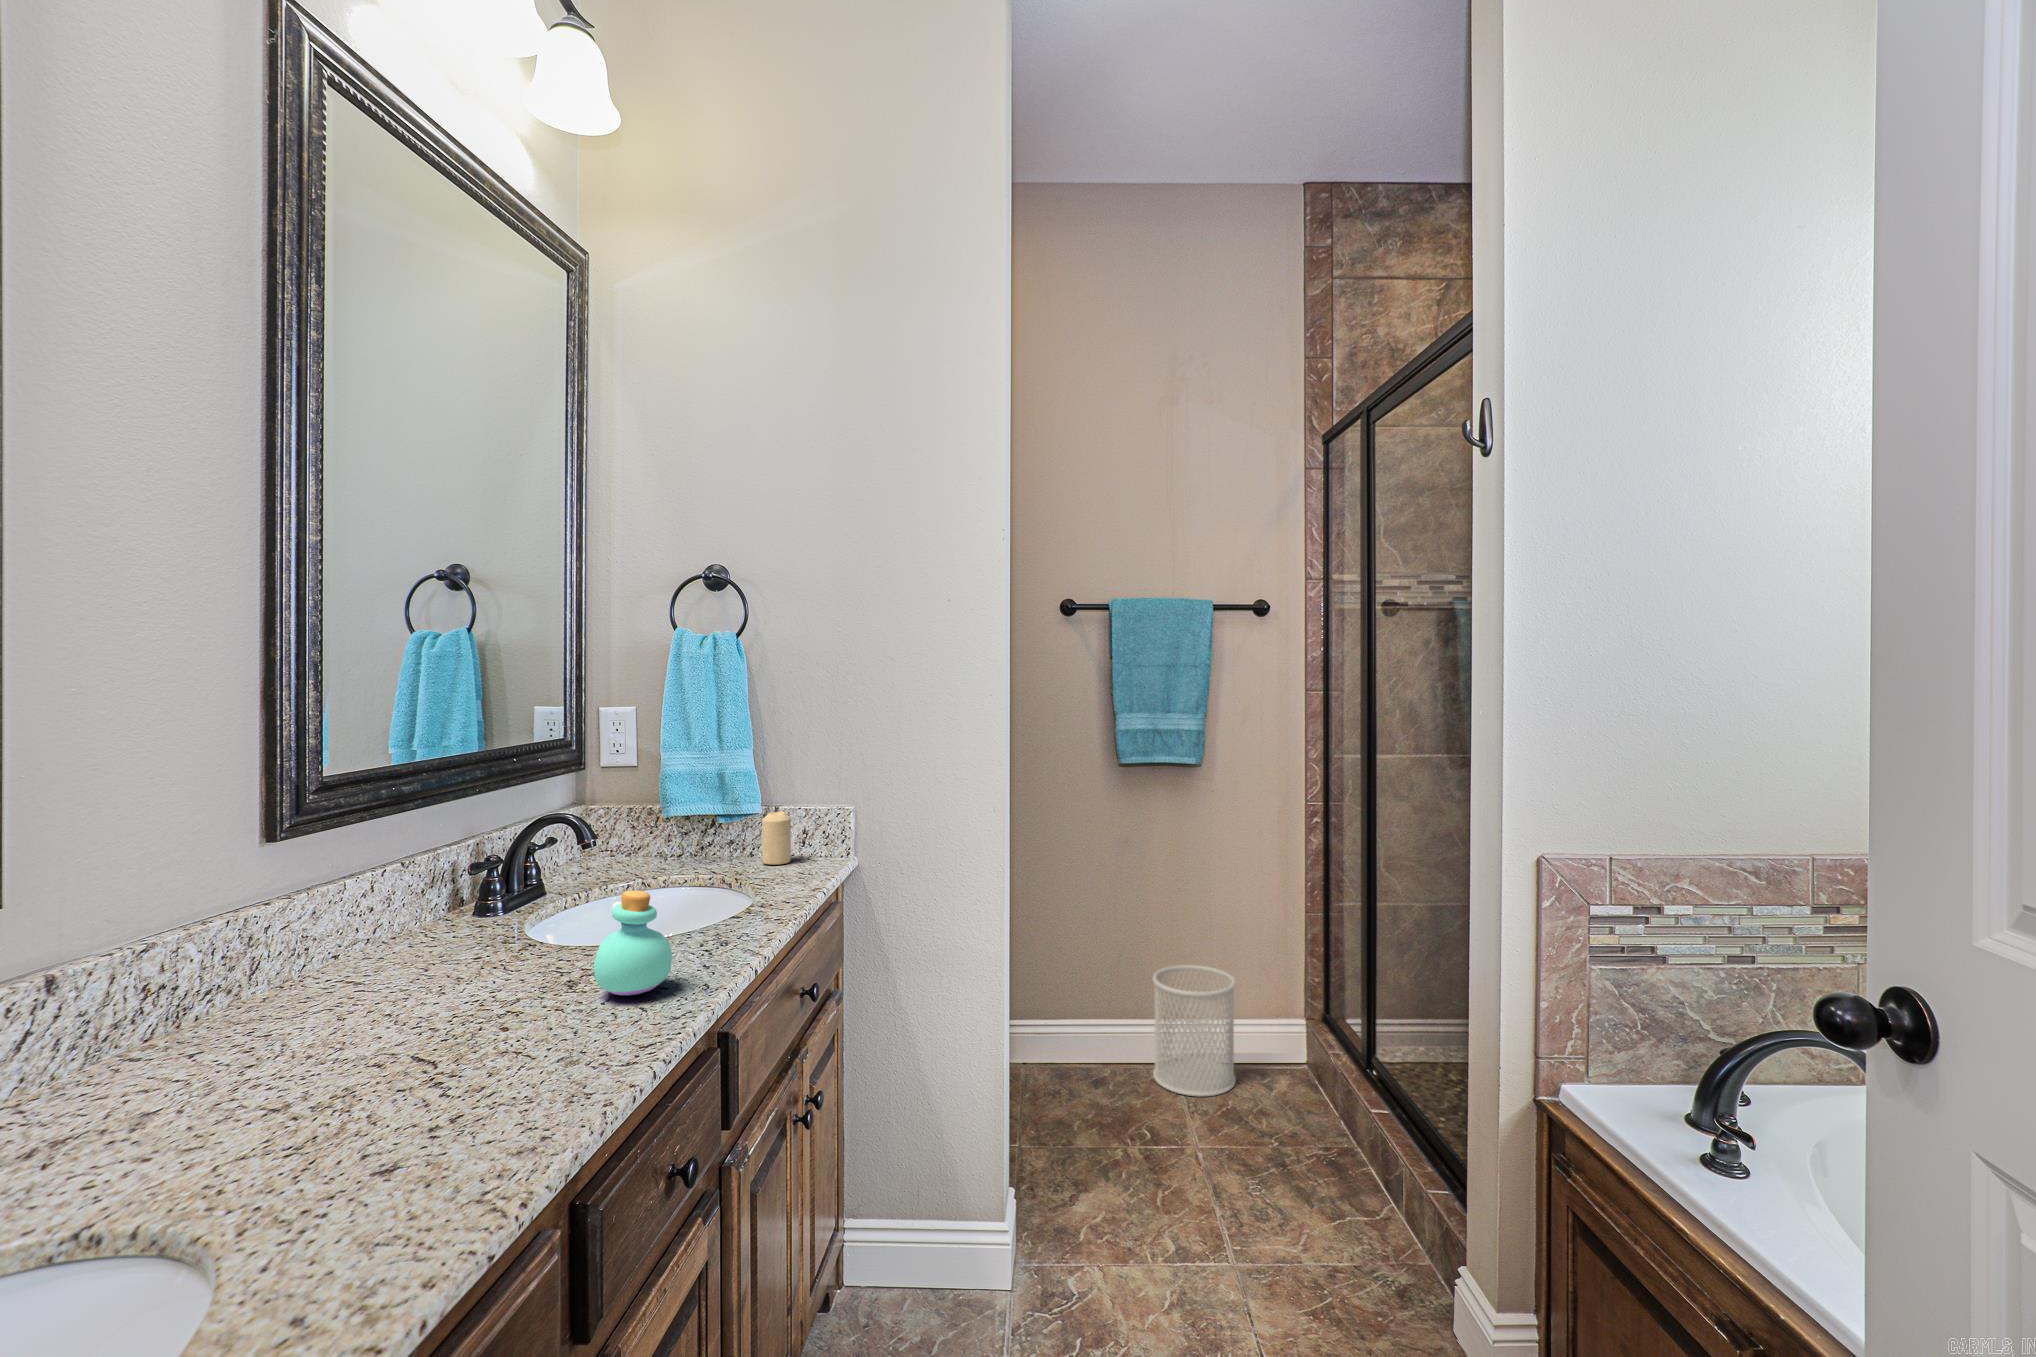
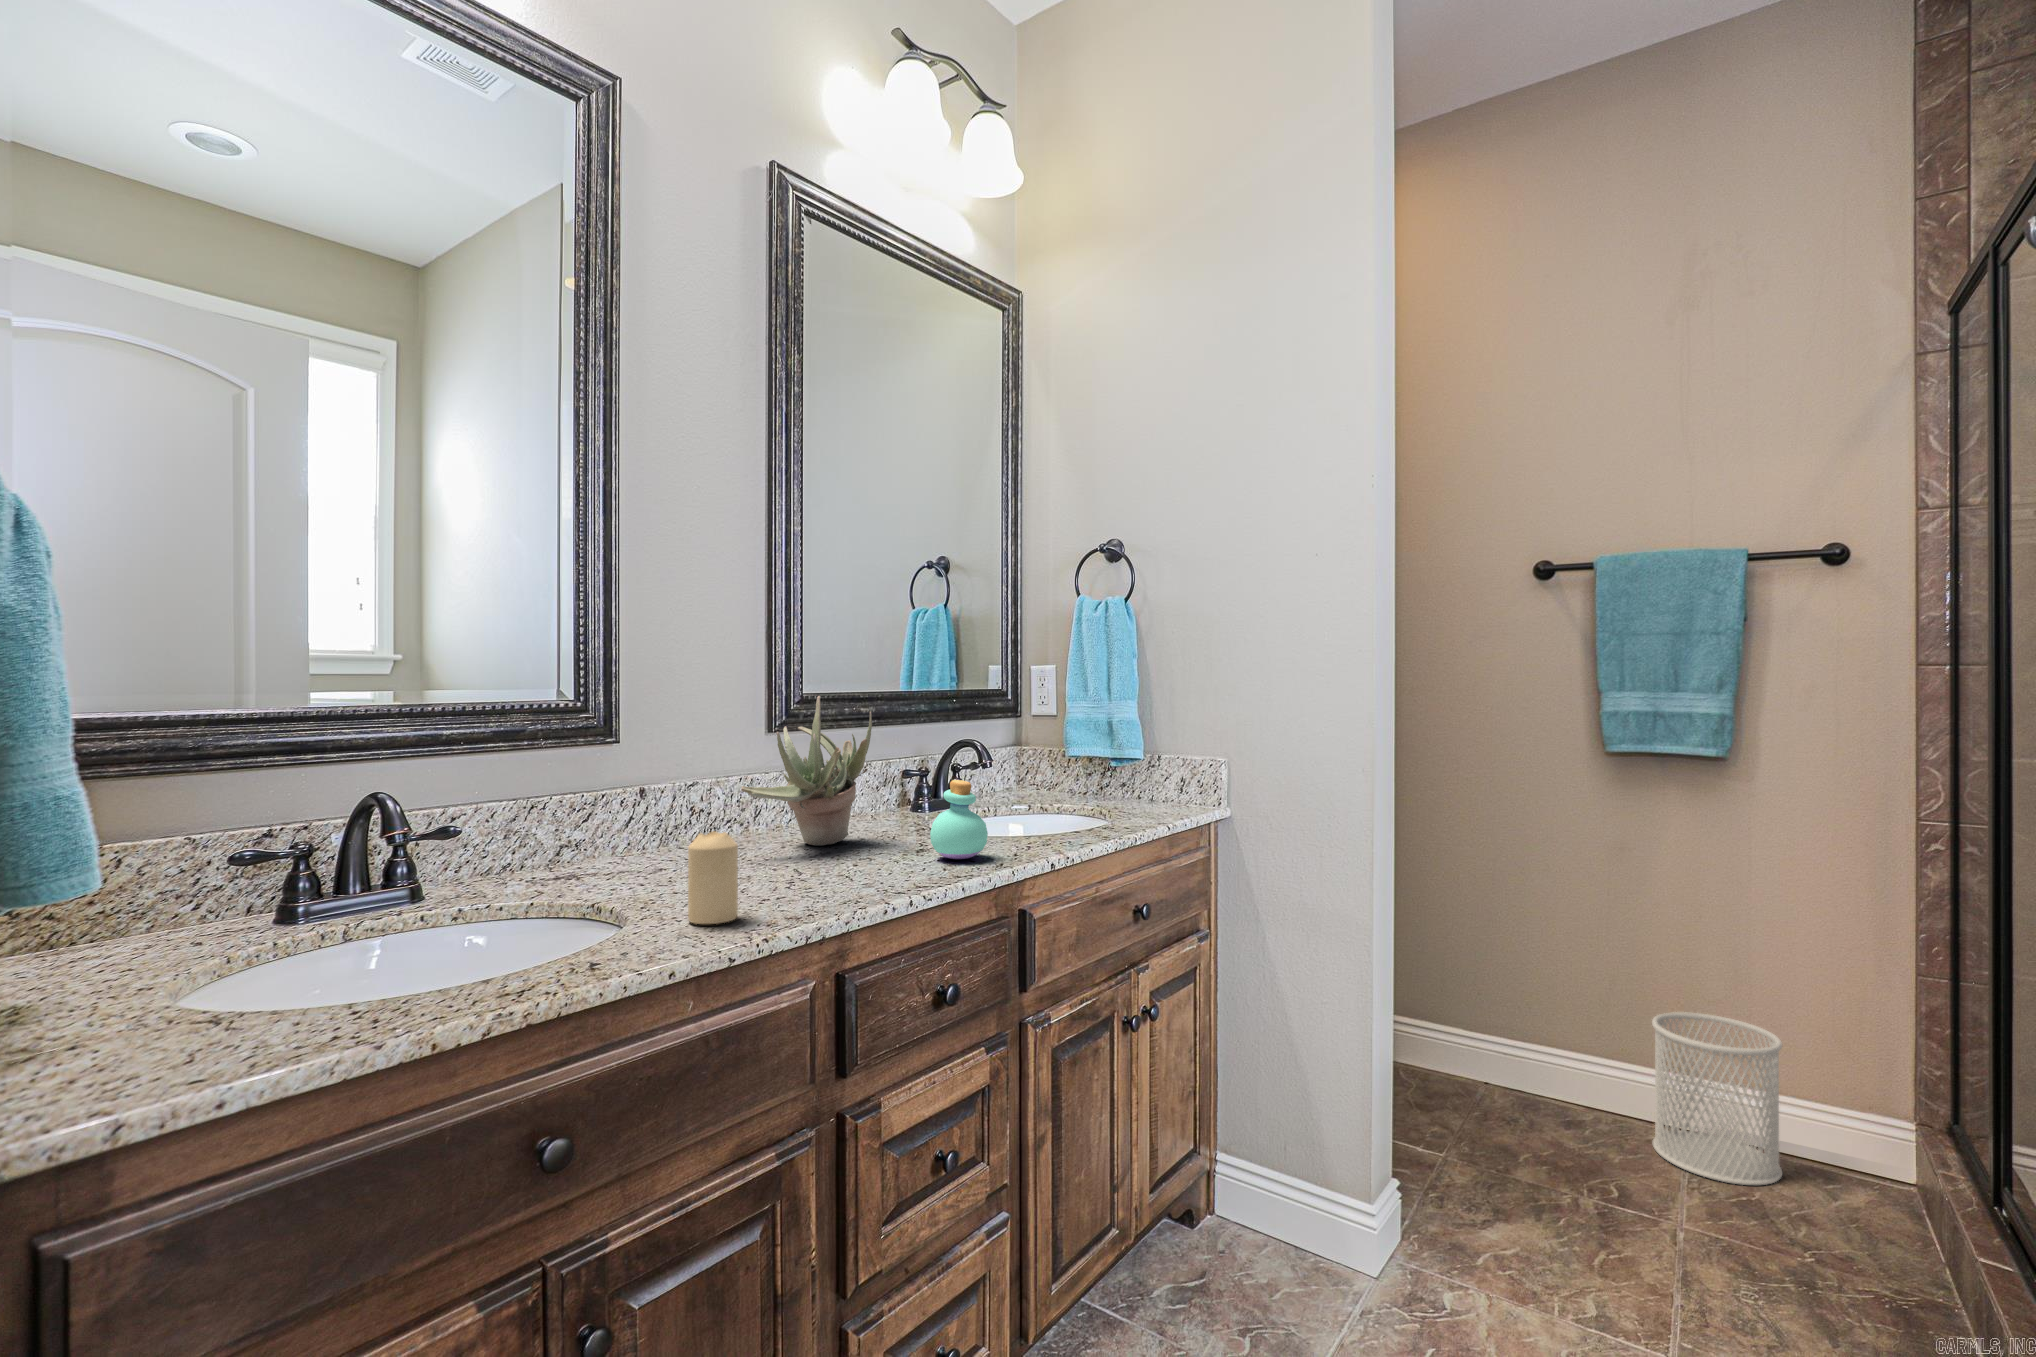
succulent plant: none [273,793,478,1007] -> present [741,696,872,846]
candle: present [762,811,791,865] -> present [688,831,738,924]

